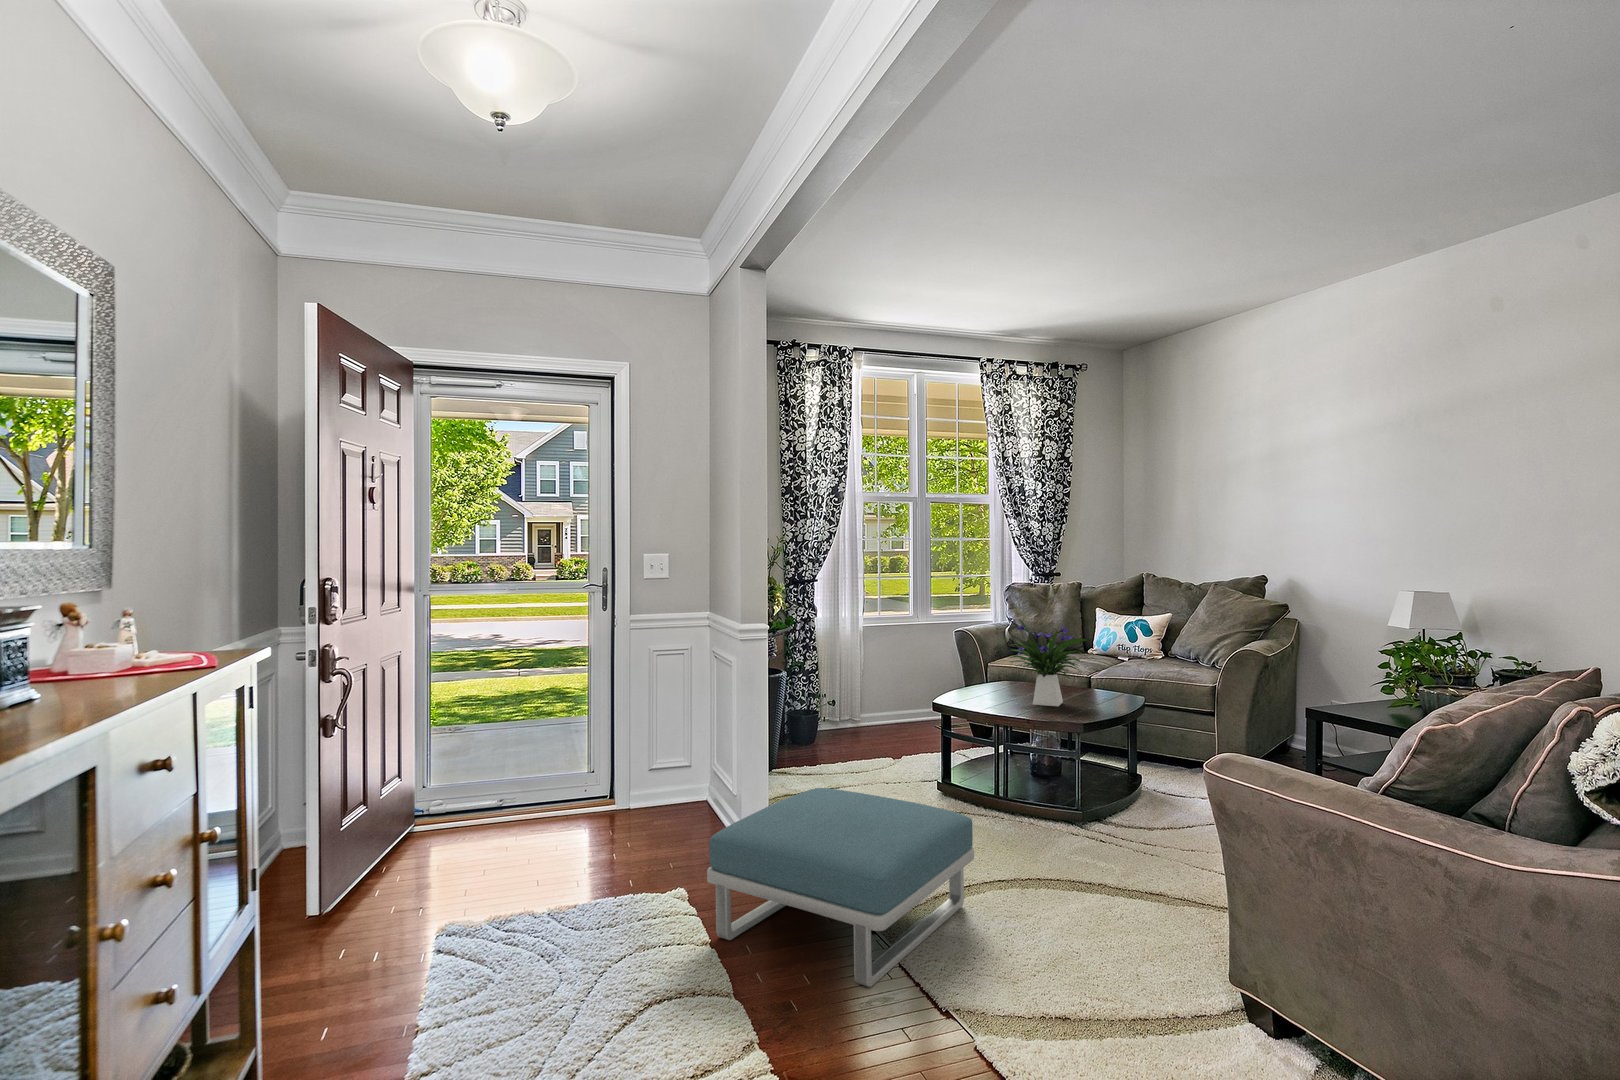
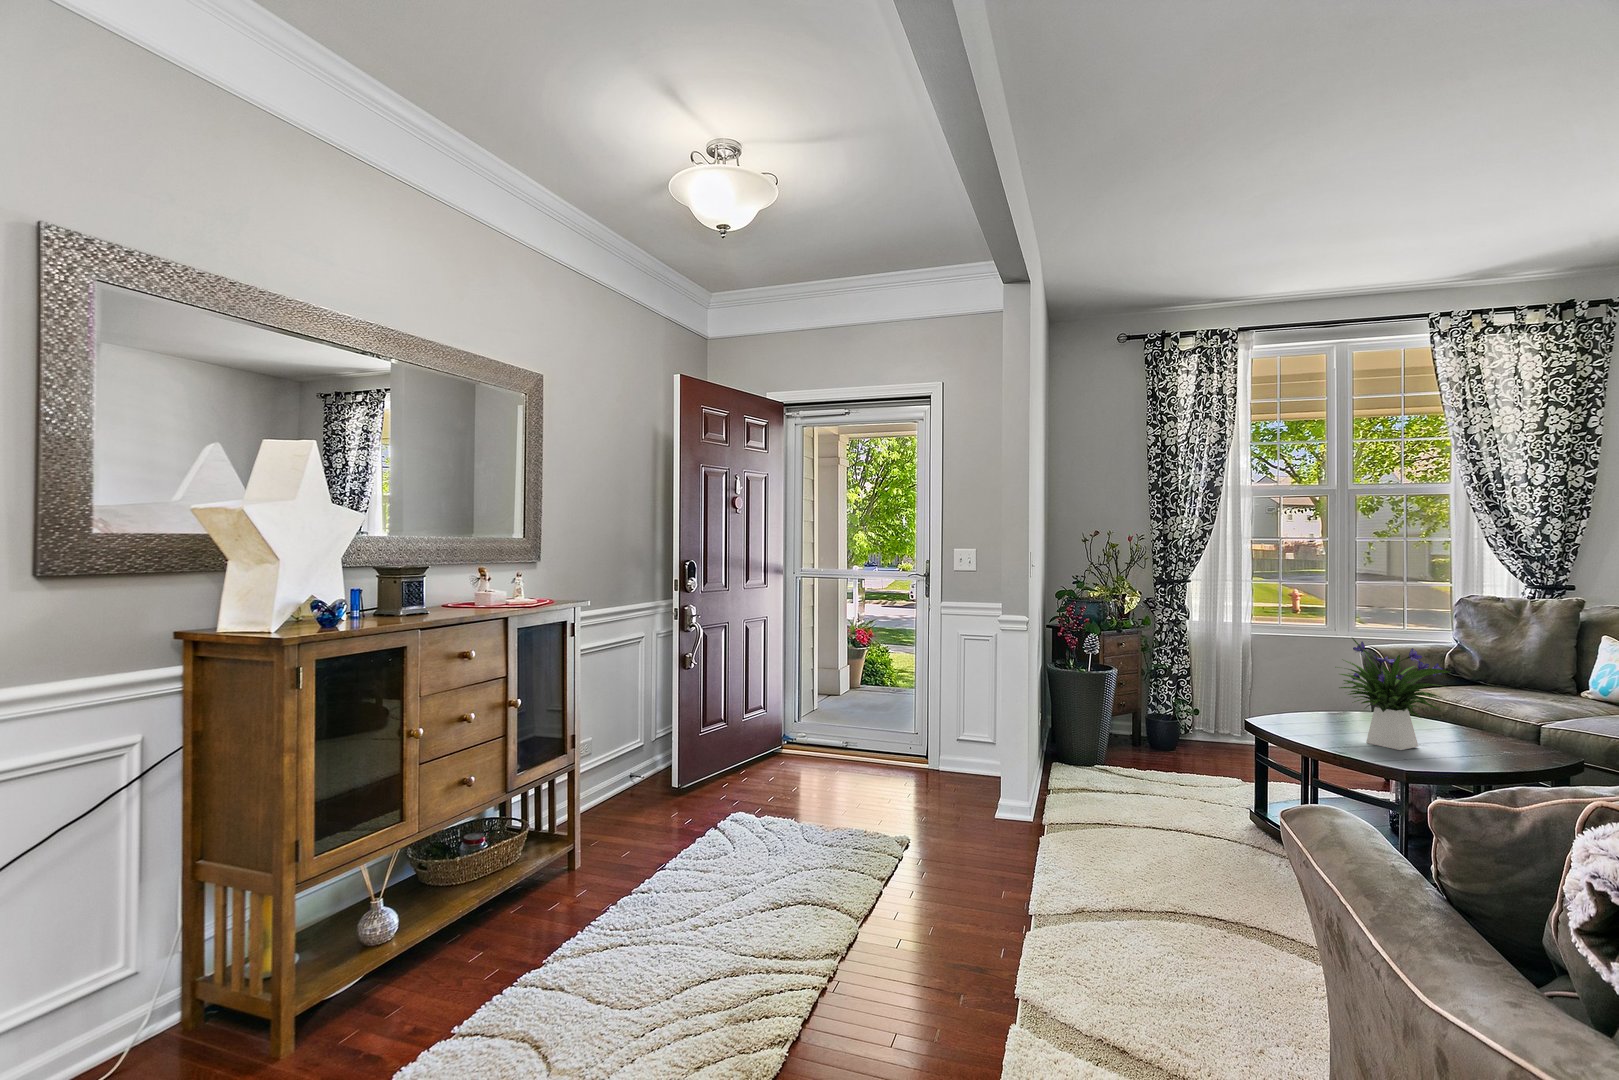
footstool: present [707,788,974,987] -> none [881,780,1141,961]

